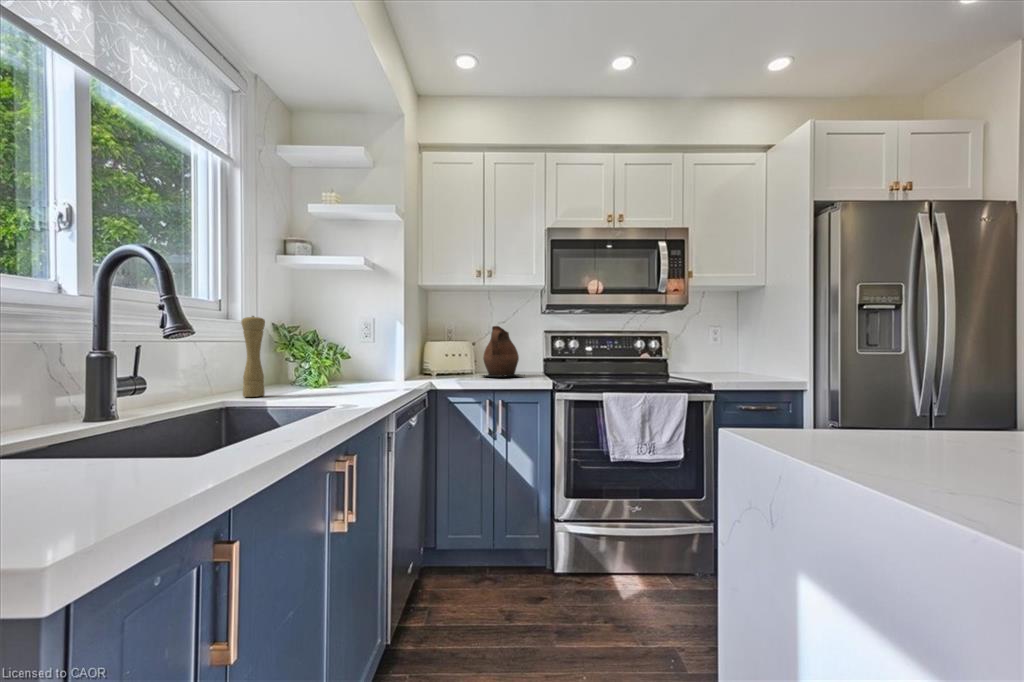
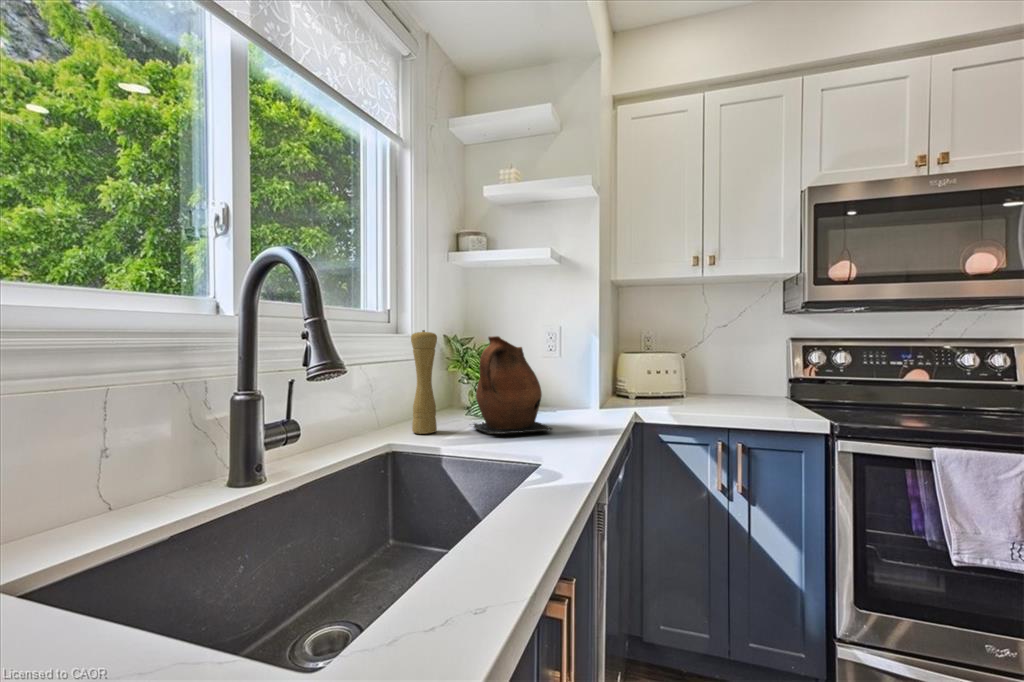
ceramic pitcher: present [483,326,520,377] -> present [473,336,552,434]

